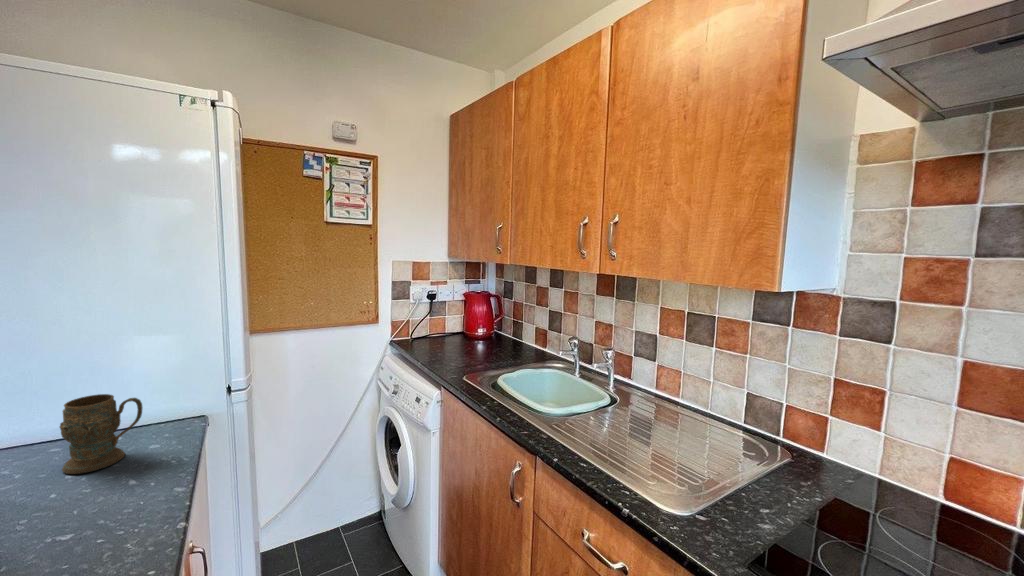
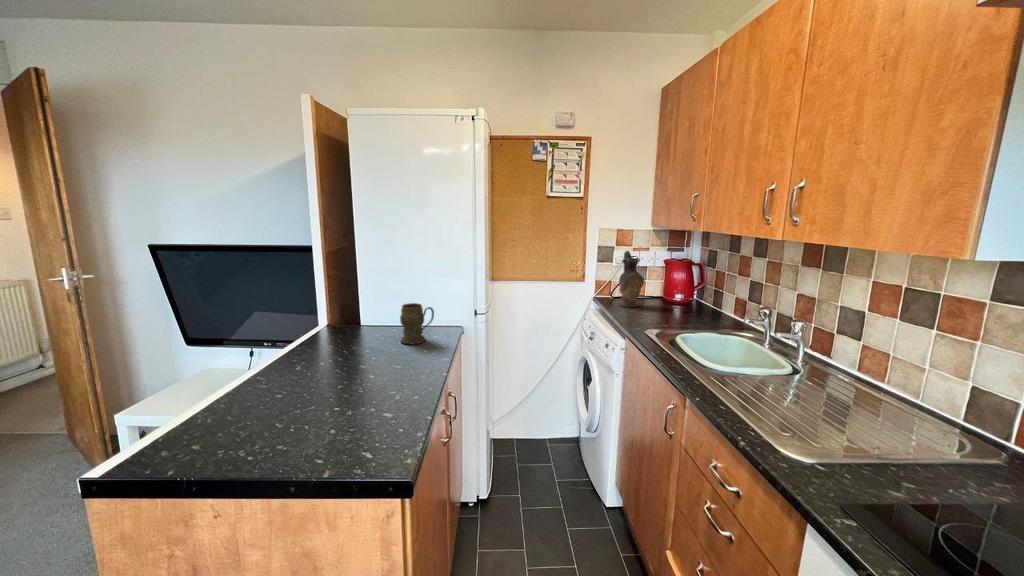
ceramic pitcher: none [421,285,448,349] -> present [619,251,644,307]

